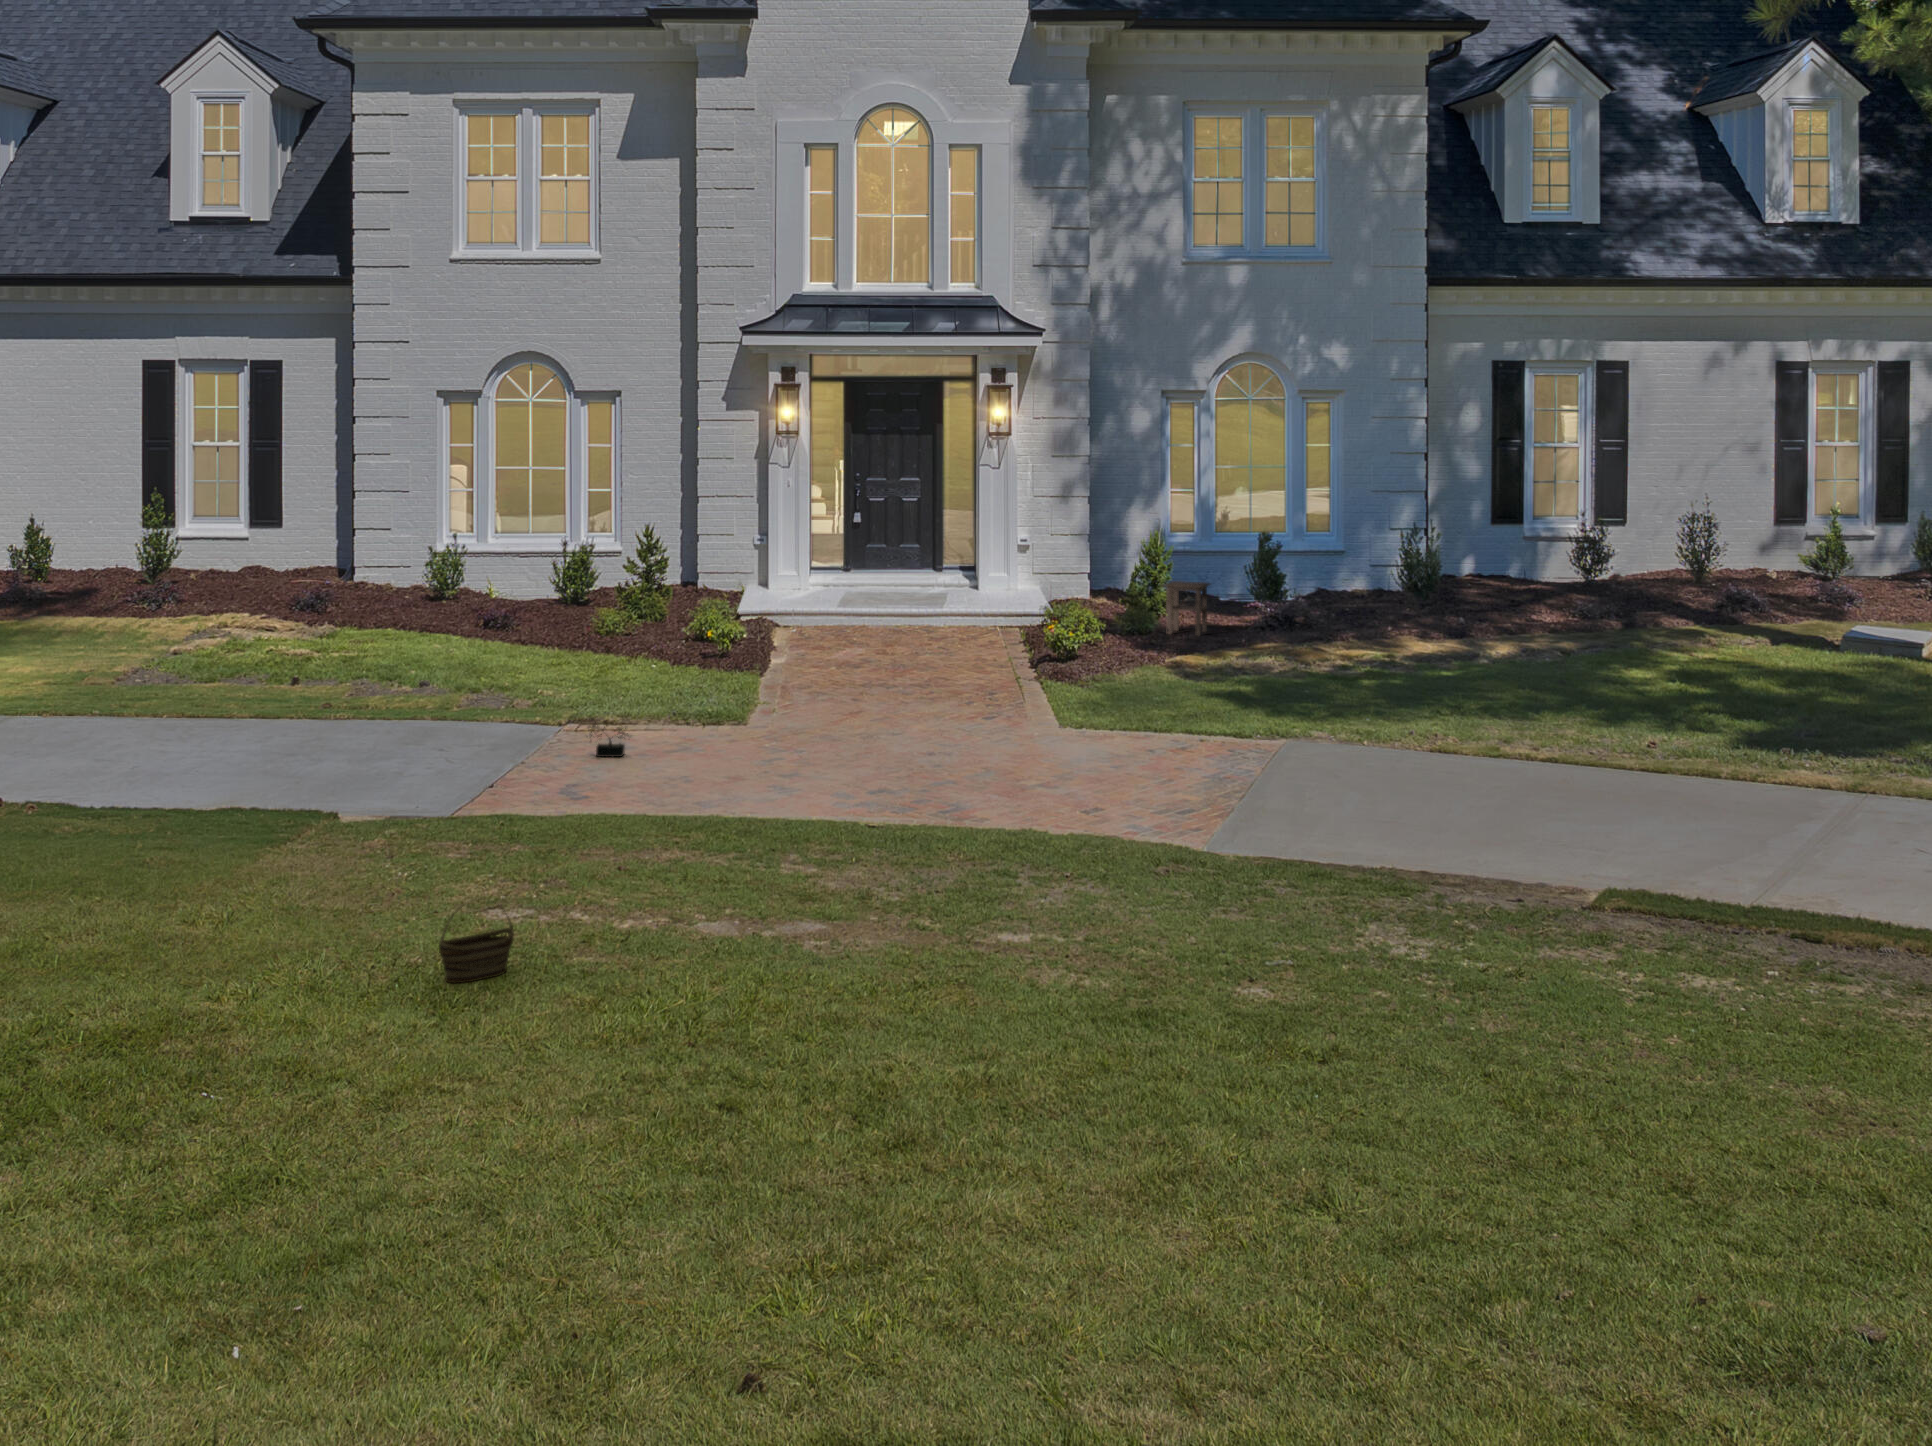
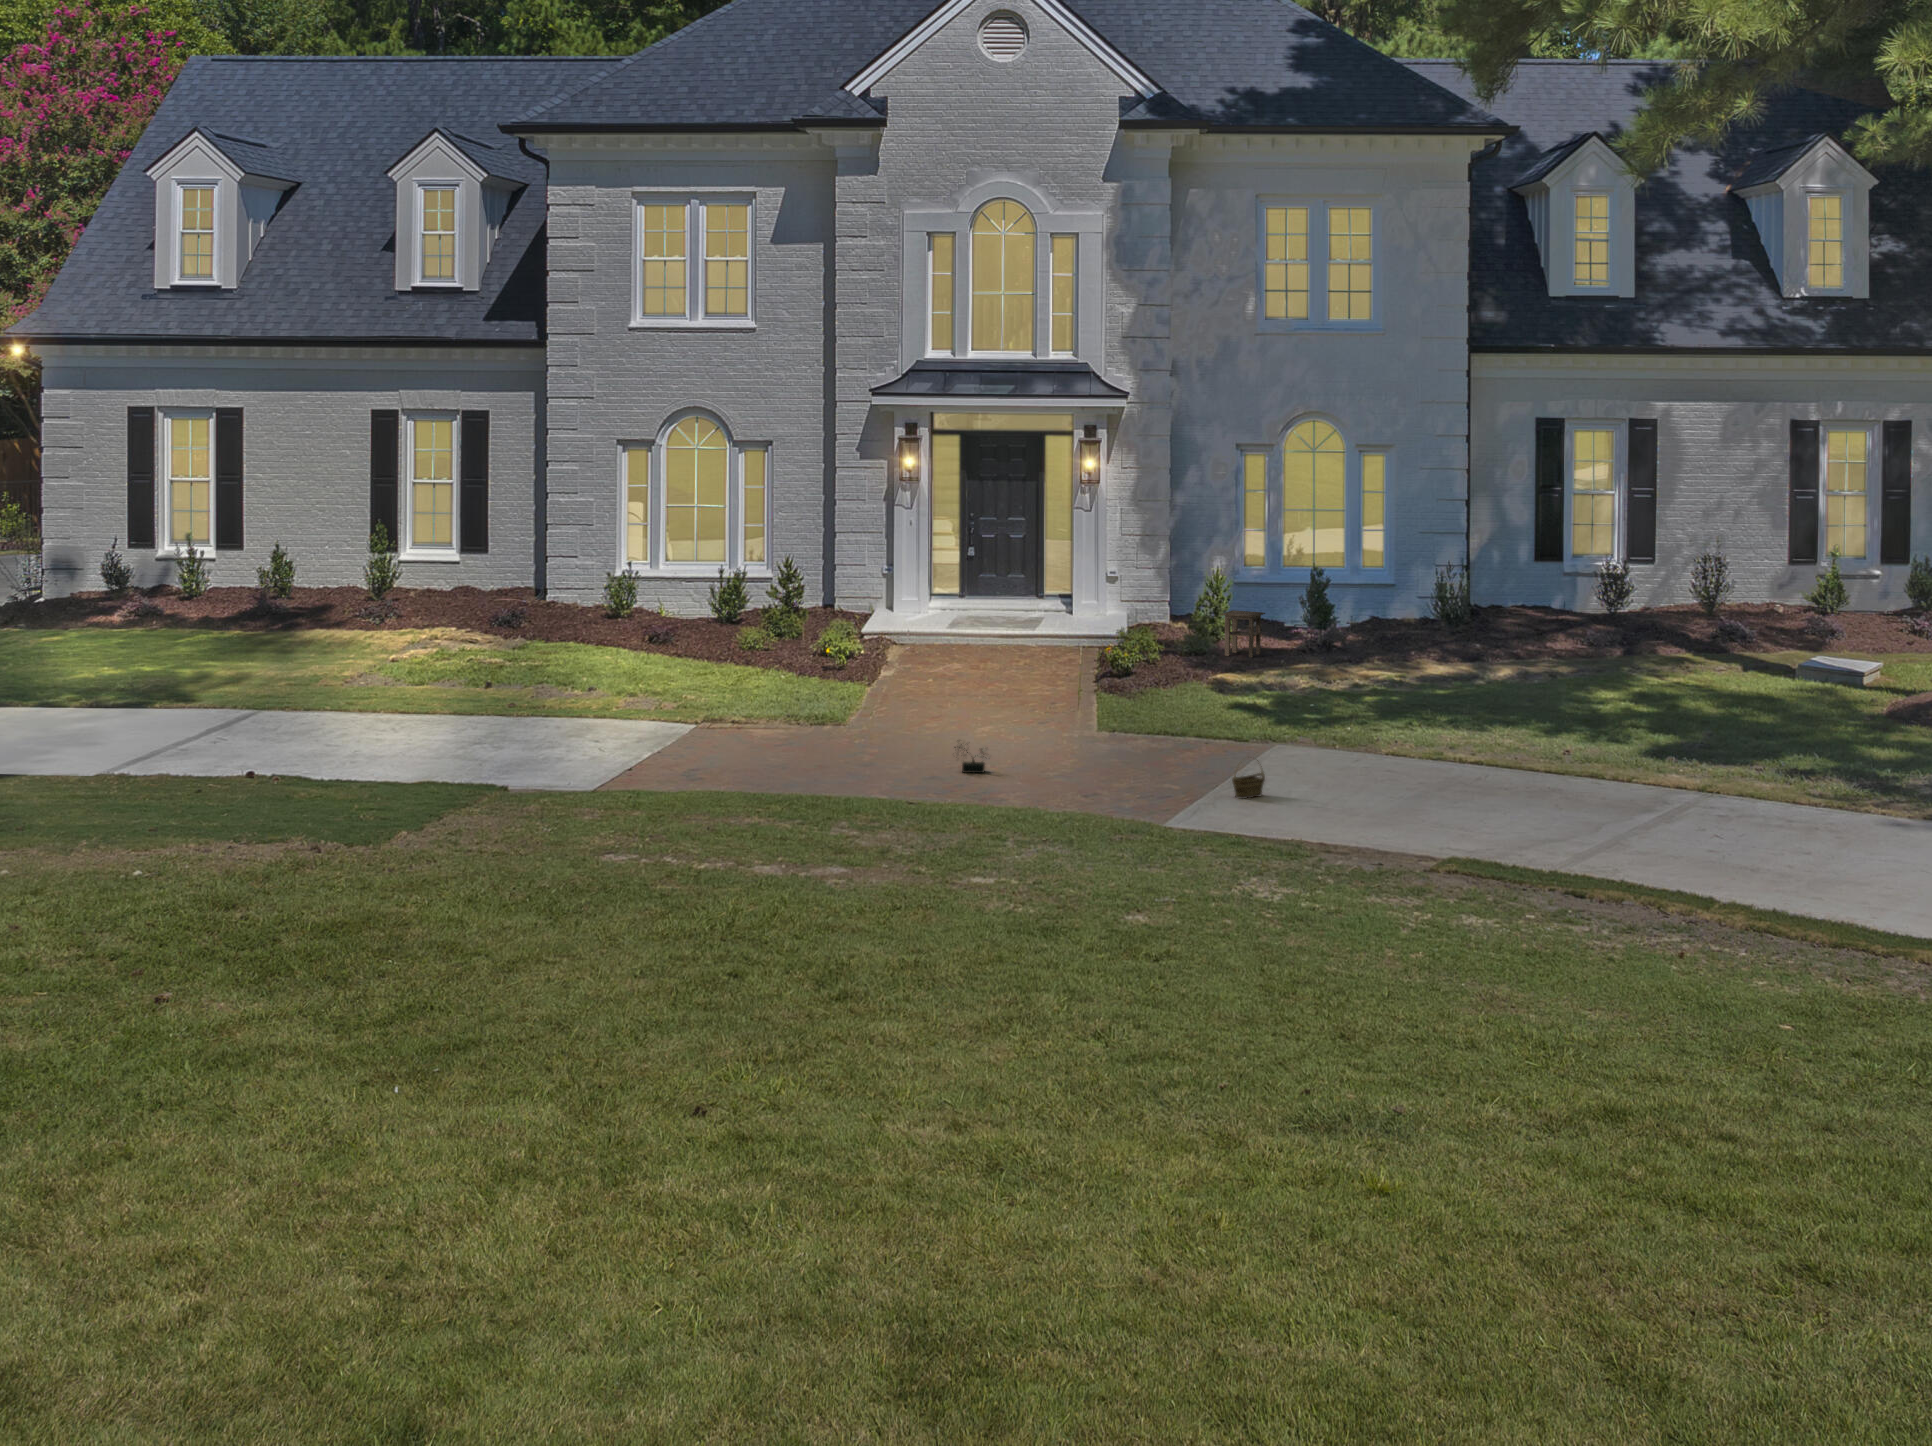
decorative plant: present [588,718,628,757] -> present [954,744,986,773]
basket: present [439,910,514,983] -> present [1232,760,1265,799]

